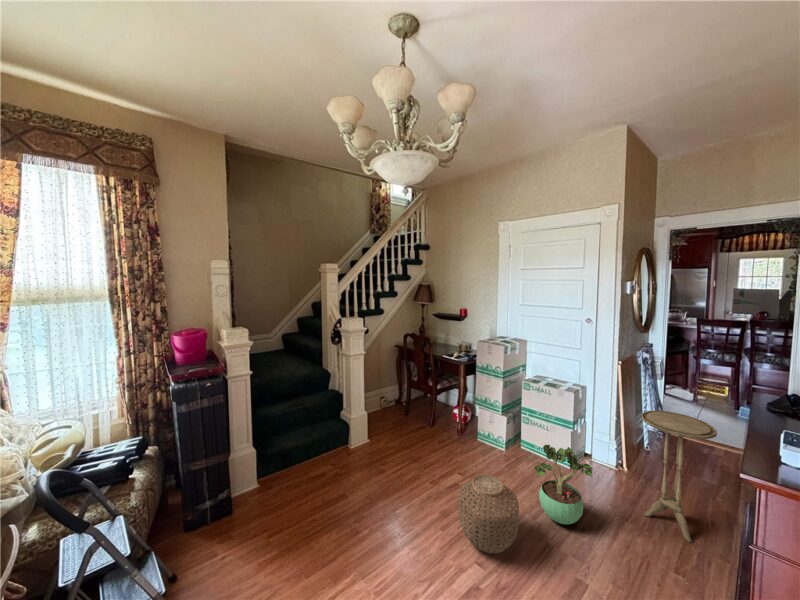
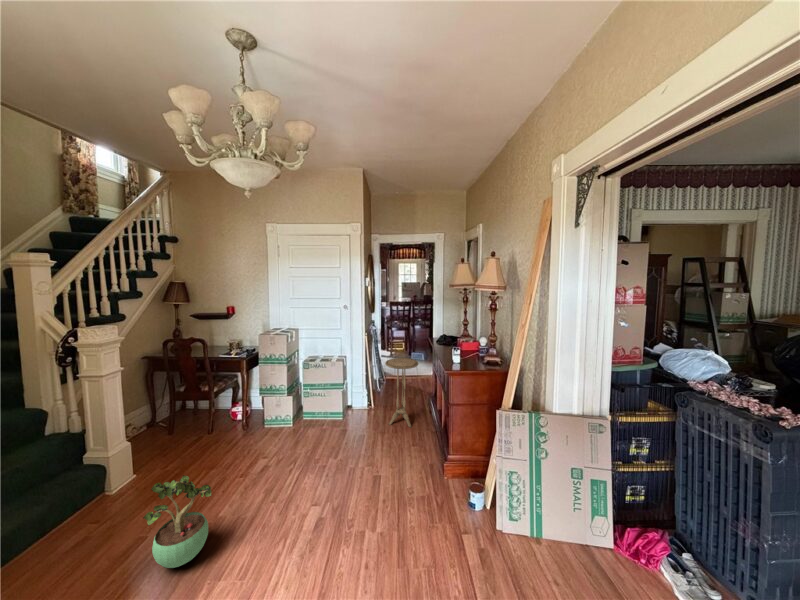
potted plant: present [535,445,592,524] -> present [143,475,212,568]
woven basket: present [458,474,519,553] -> none [287,436,335,496]

